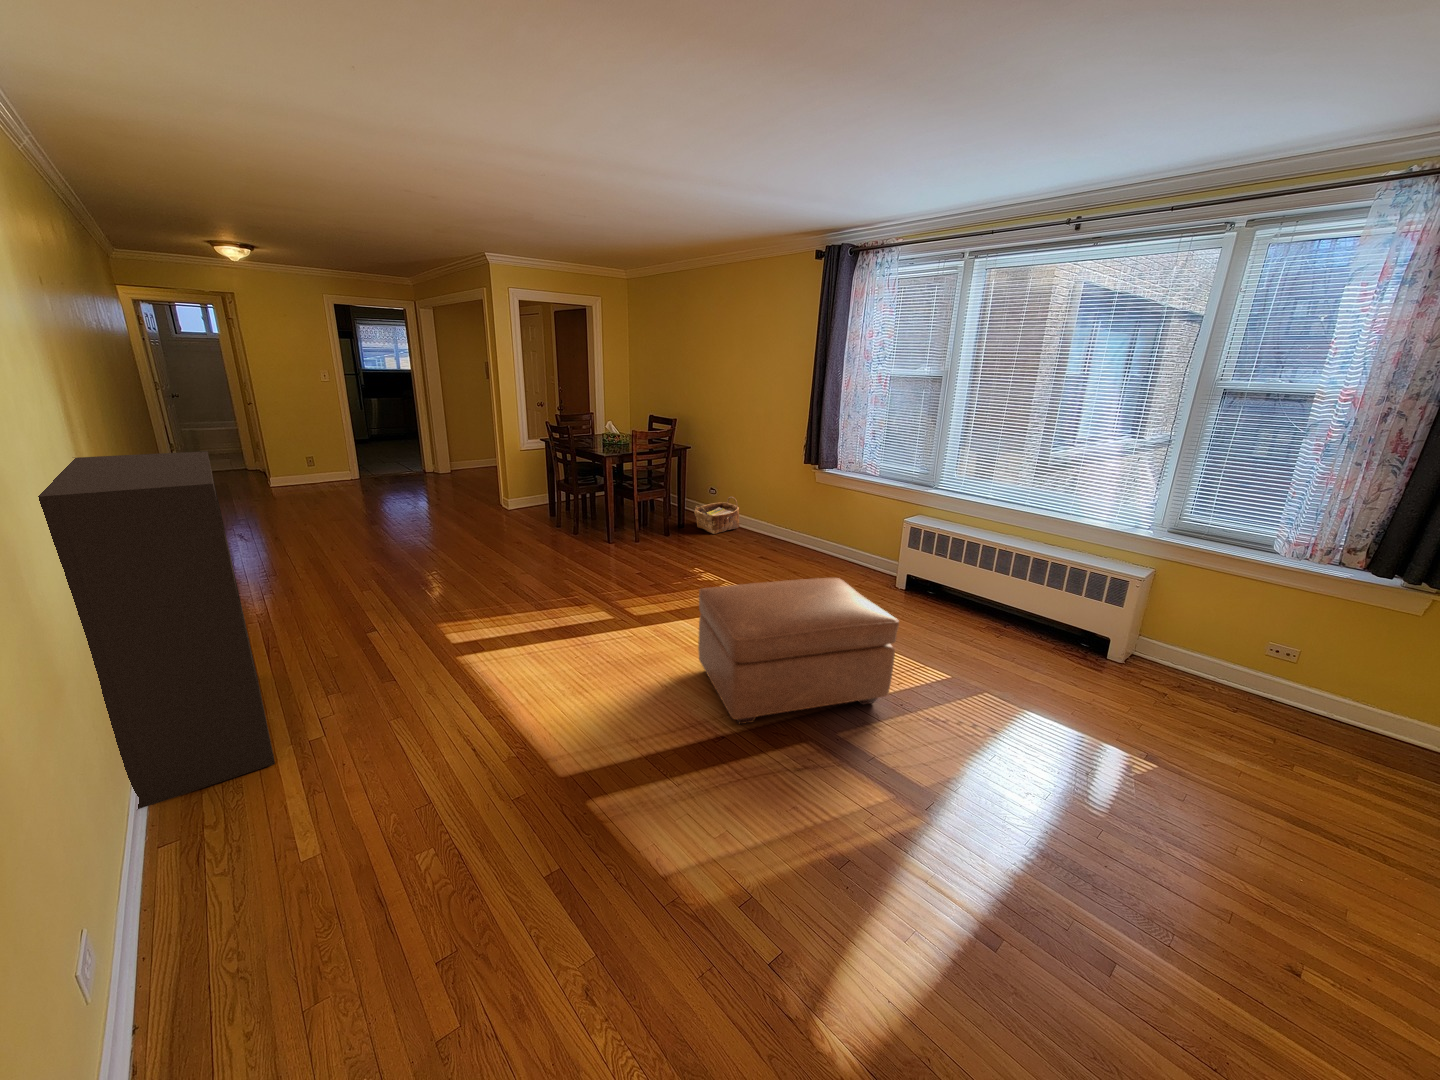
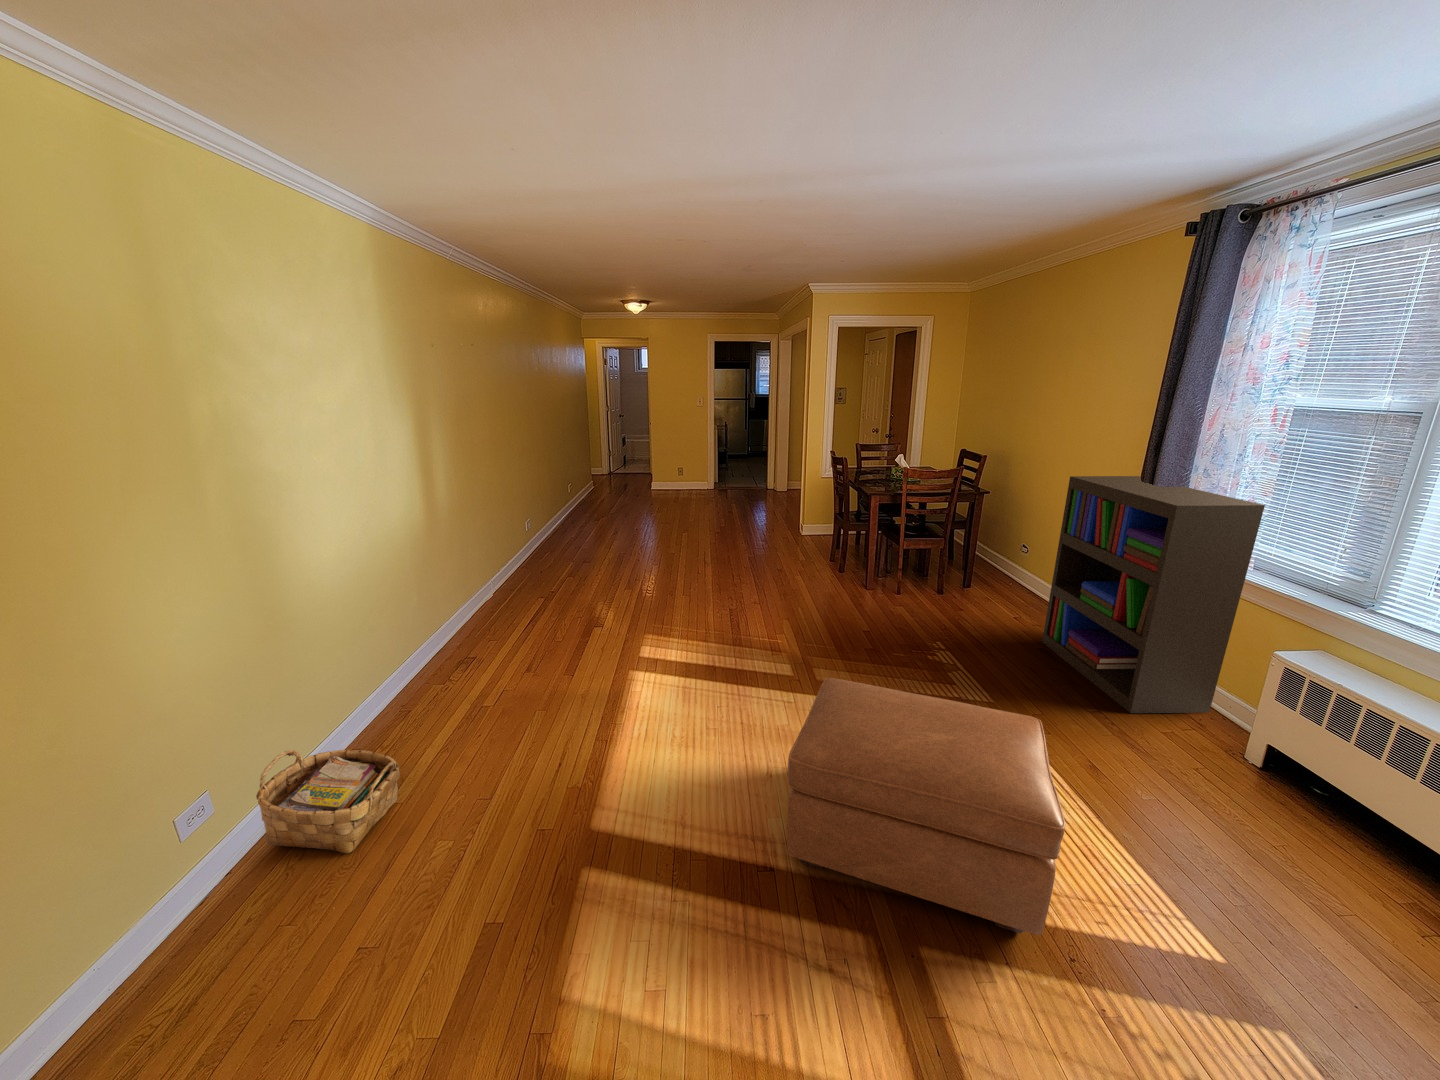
bookshelf: present [38,451,275,809] -> present [1042,476,1265,713]
woven basket: present [695,497,739,534] -> present [256,750,400,853]

